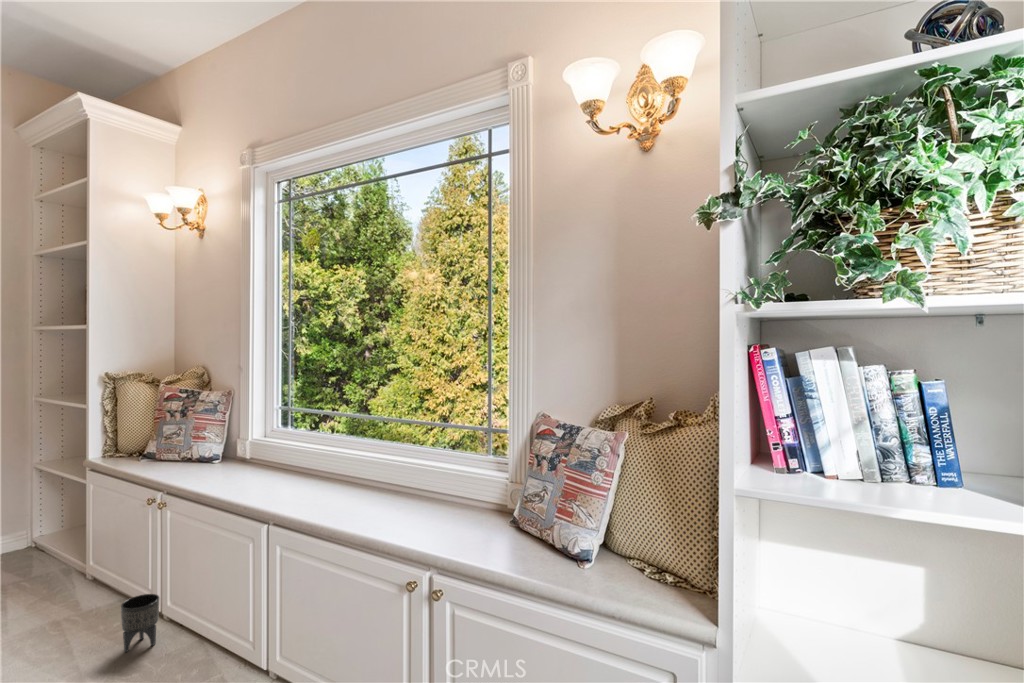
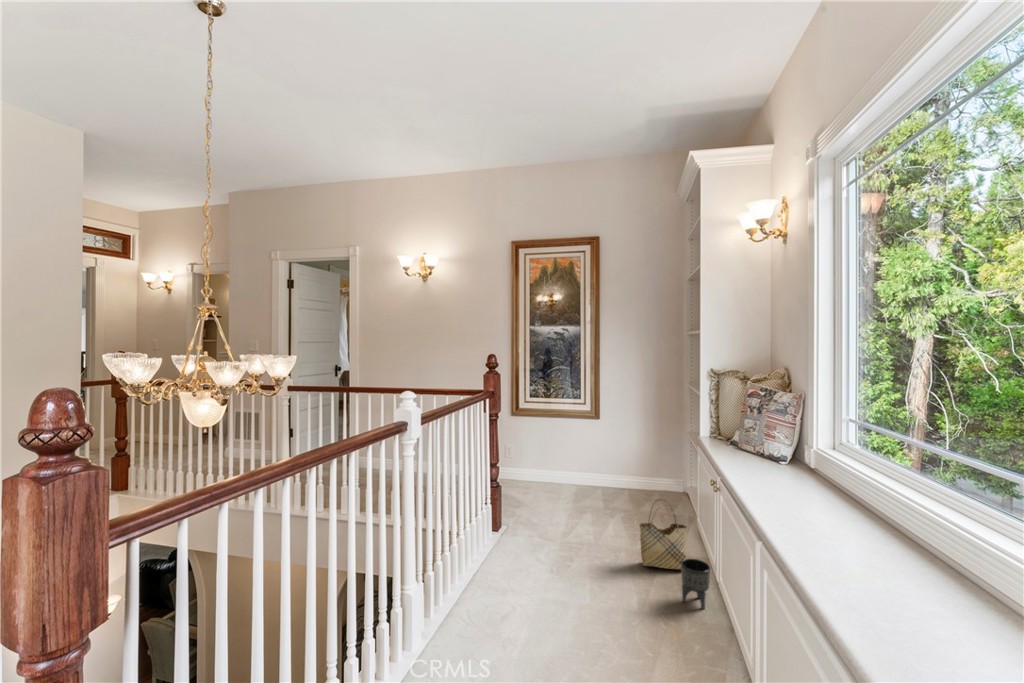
woven basket: none [31,550,106,648] -> present [639,499,687,570]

